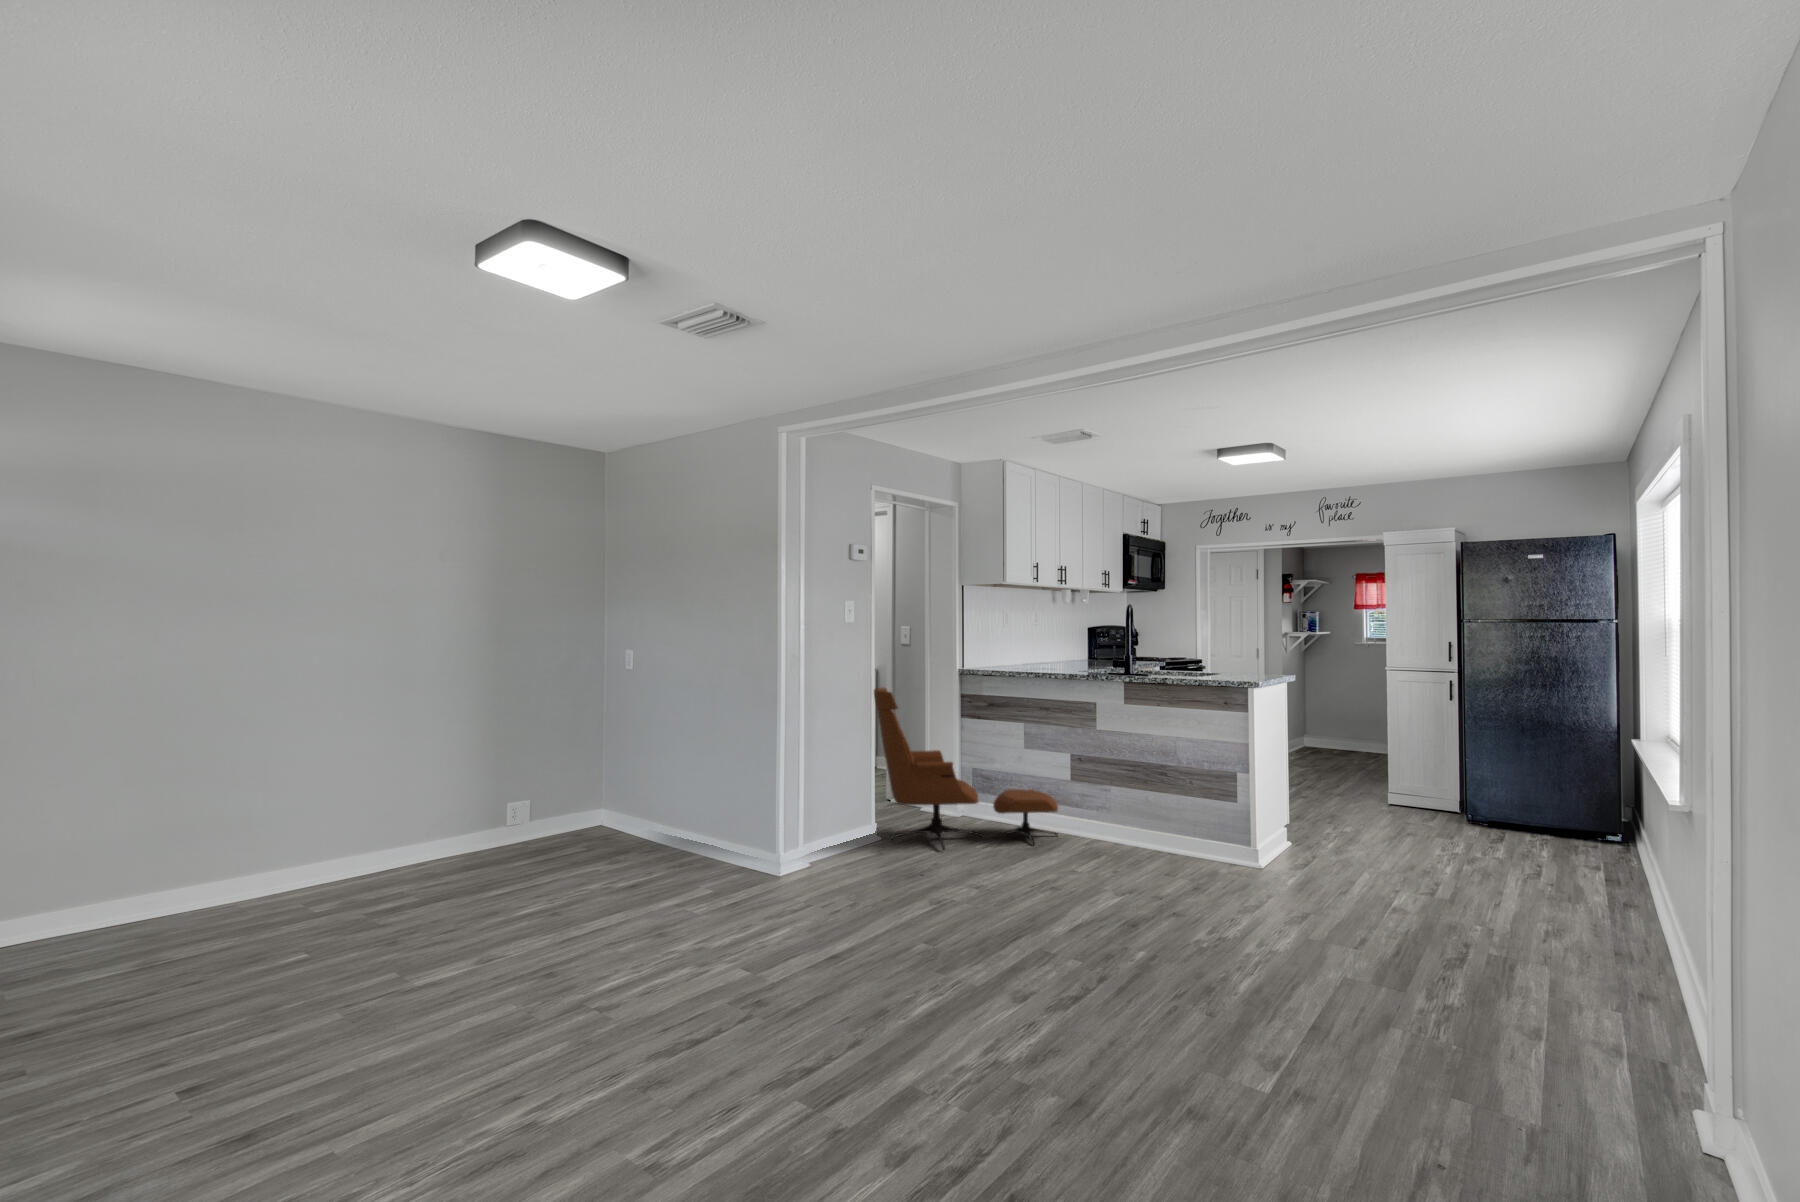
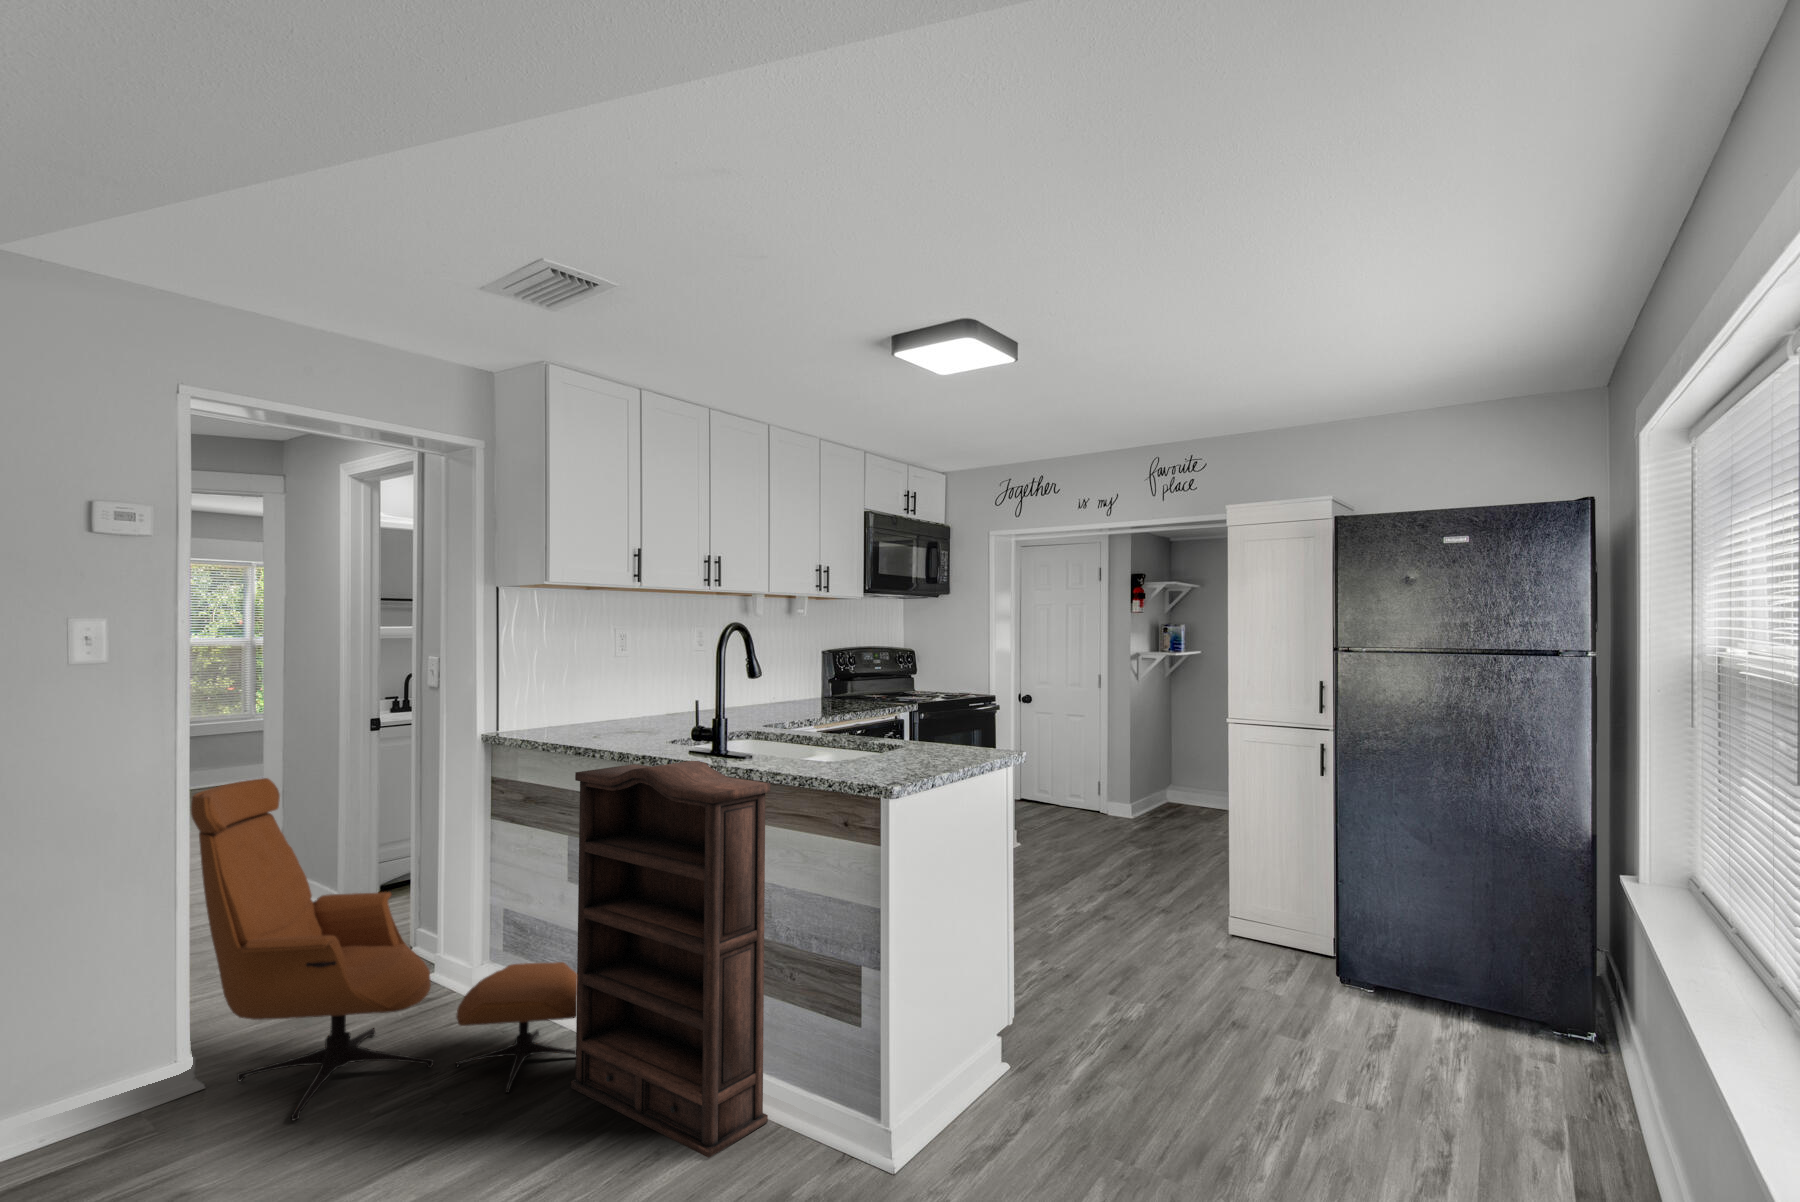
bookshelf: none [1064,676,1181,863] -> present [571,761,770,1158]

